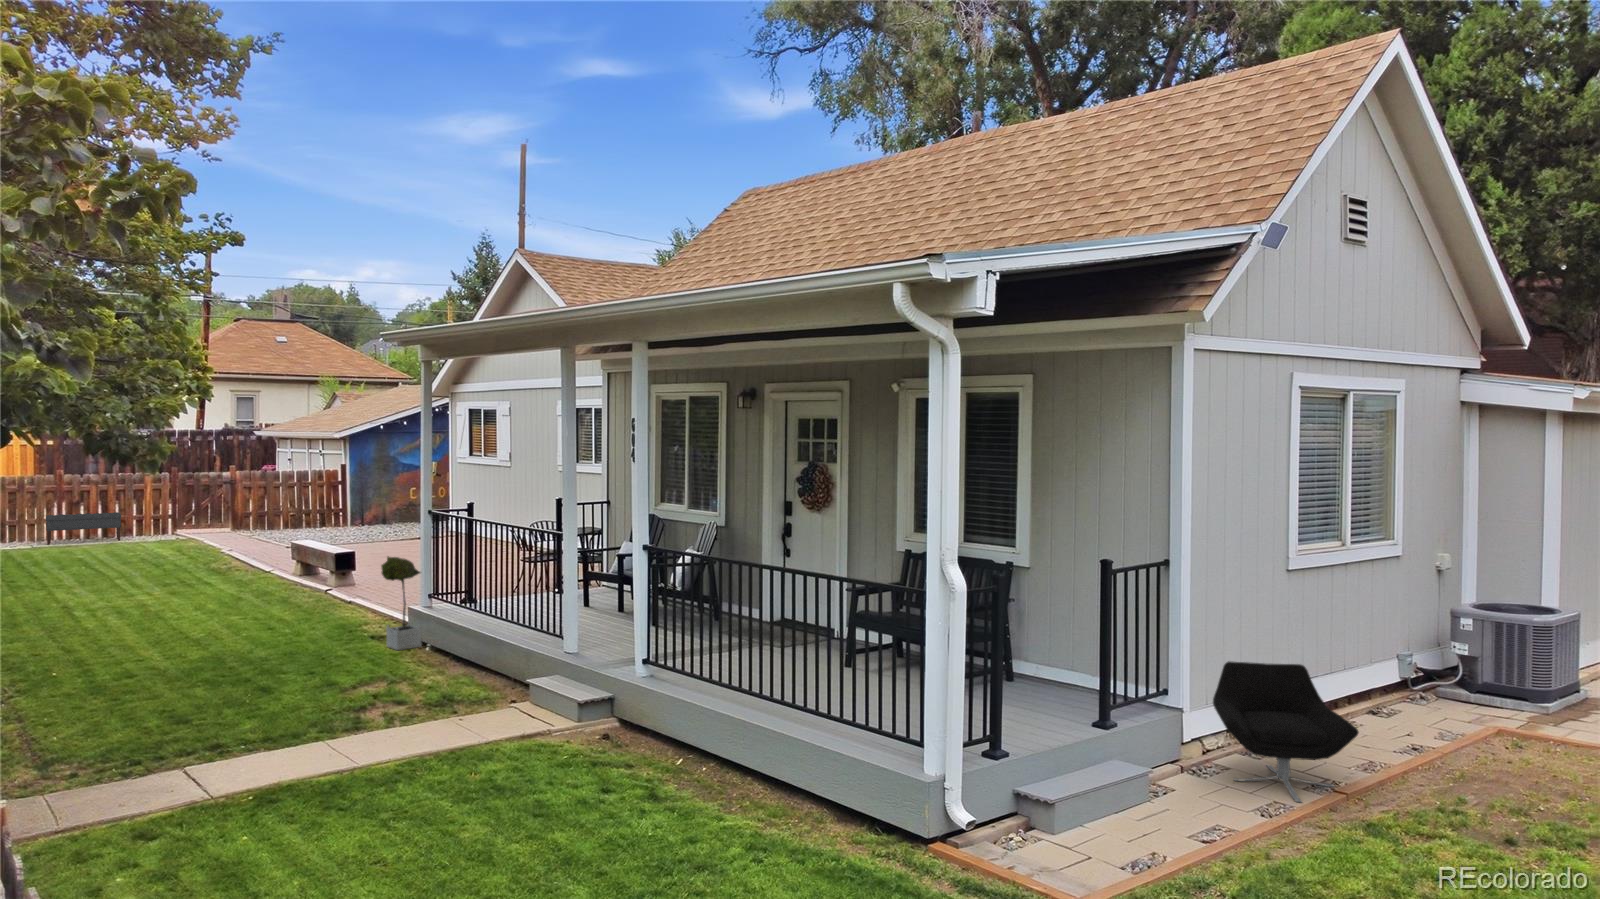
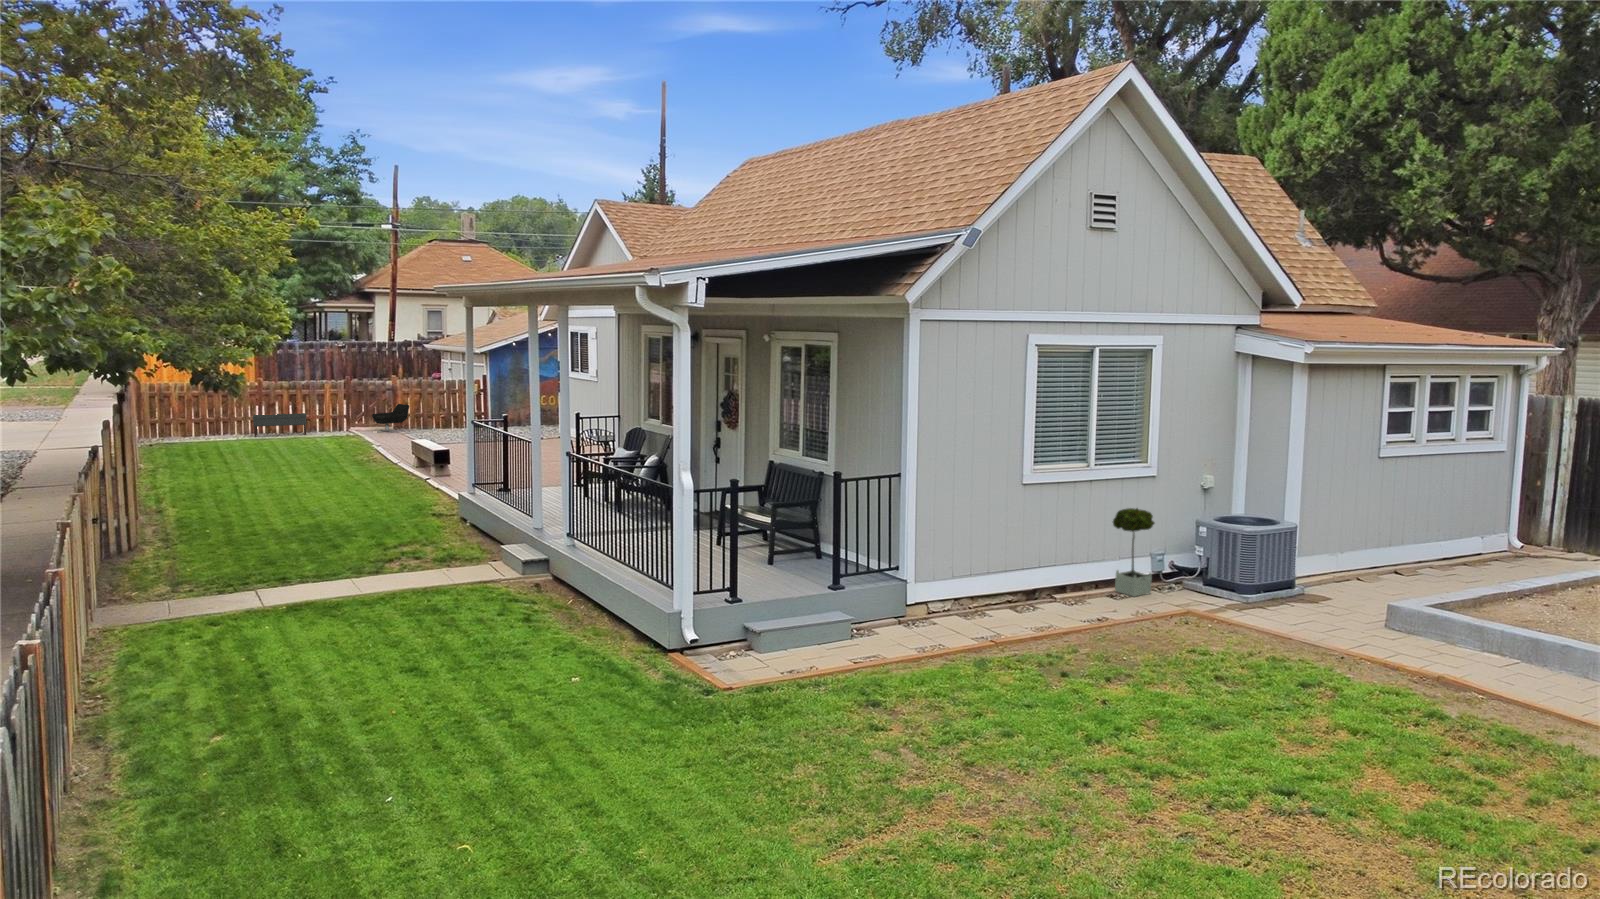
potted tree: present [381,556,422,650] -> present [1113,508,1155,597]
lounge chair: present [1213,661,1359,802] -> present [372,404,409,432]

